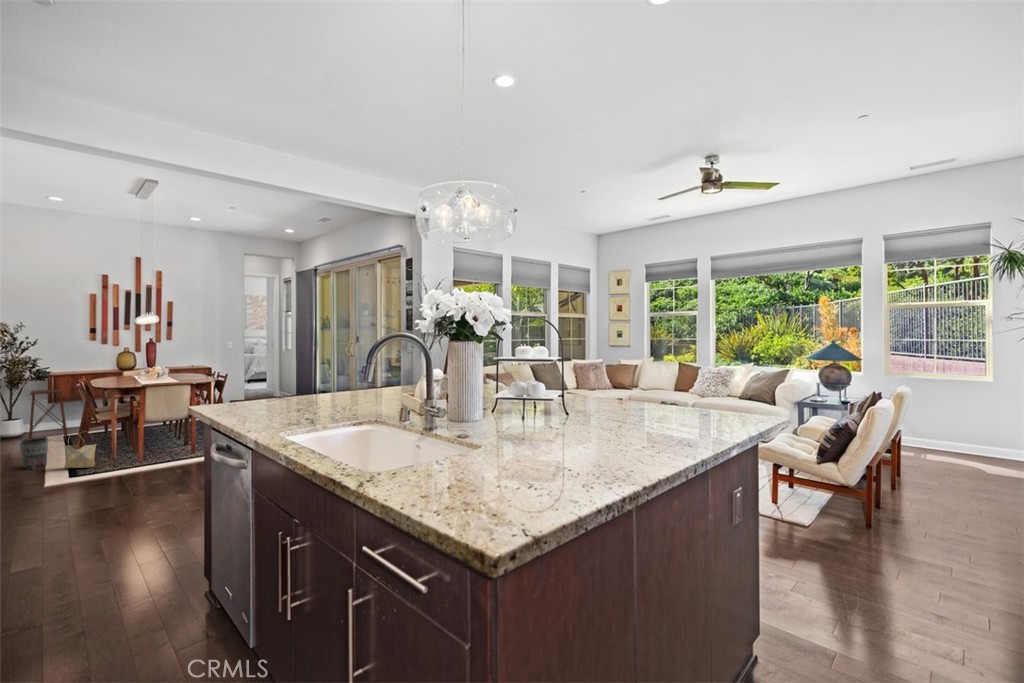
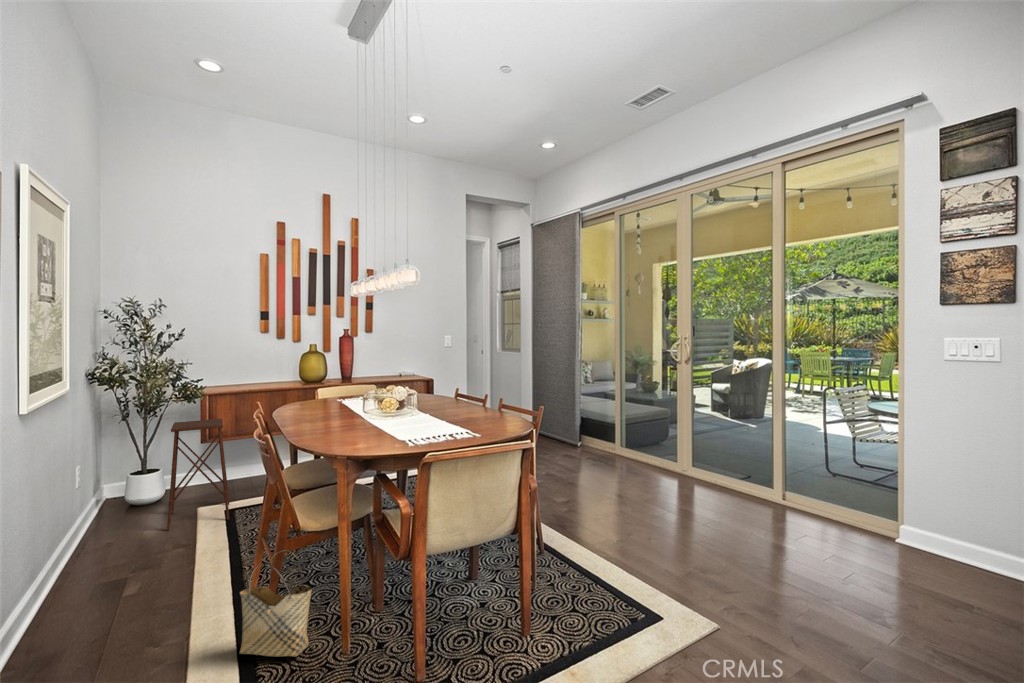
planter: present [20,438,48,469] -> none [142,556,203,647]

